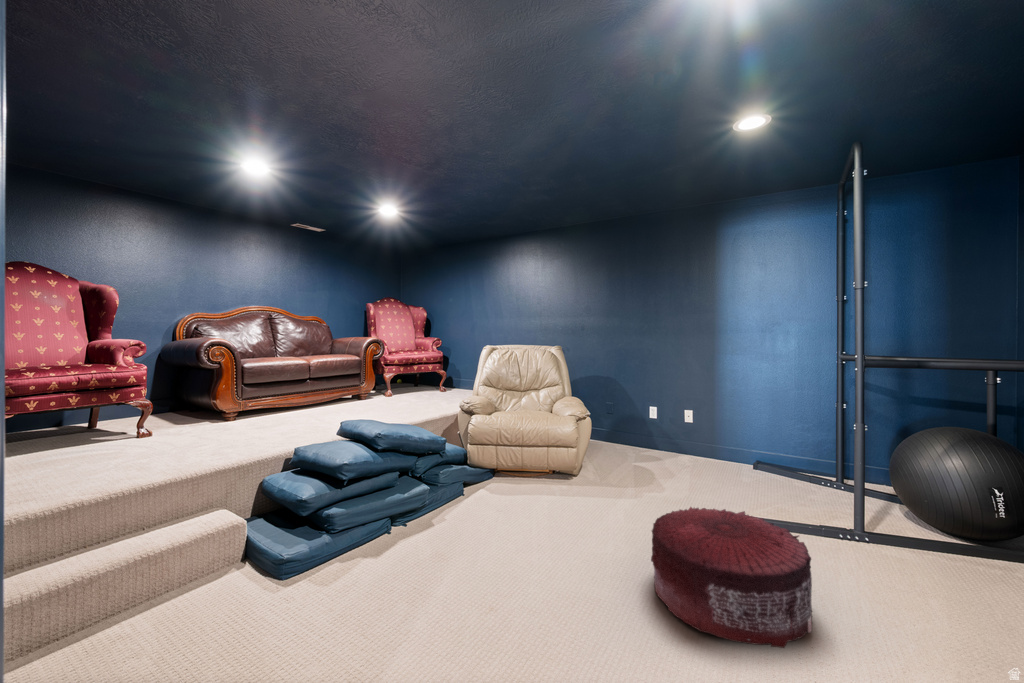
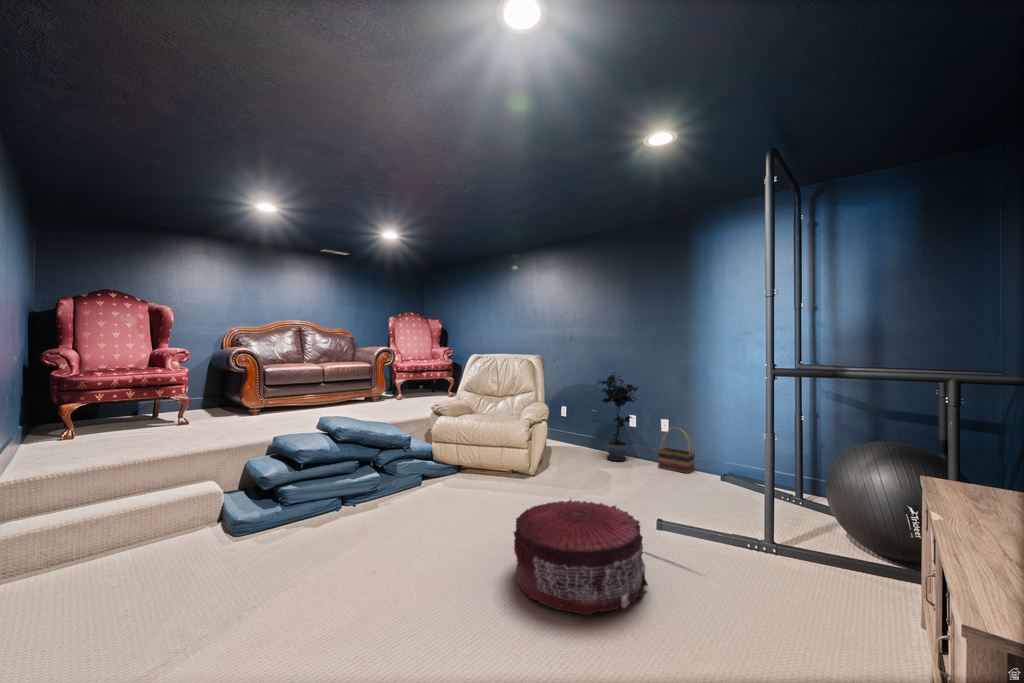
potted plant: none [617,363,671,454] -> present [597,372,638,461]
basket: none [689,418,726,464] -> present [658,427,695,473]

